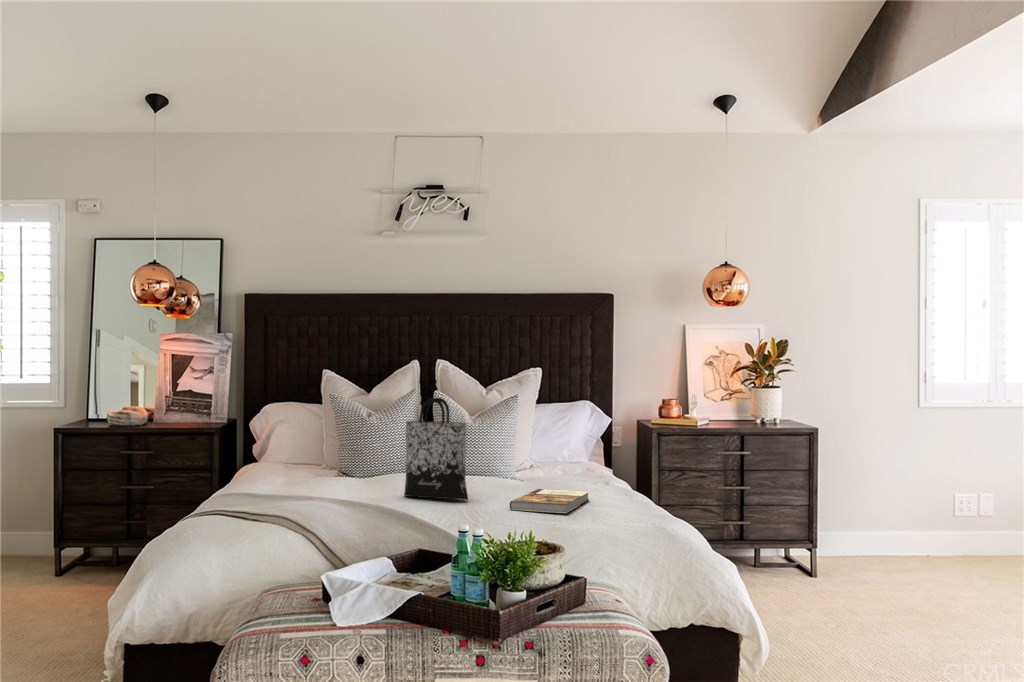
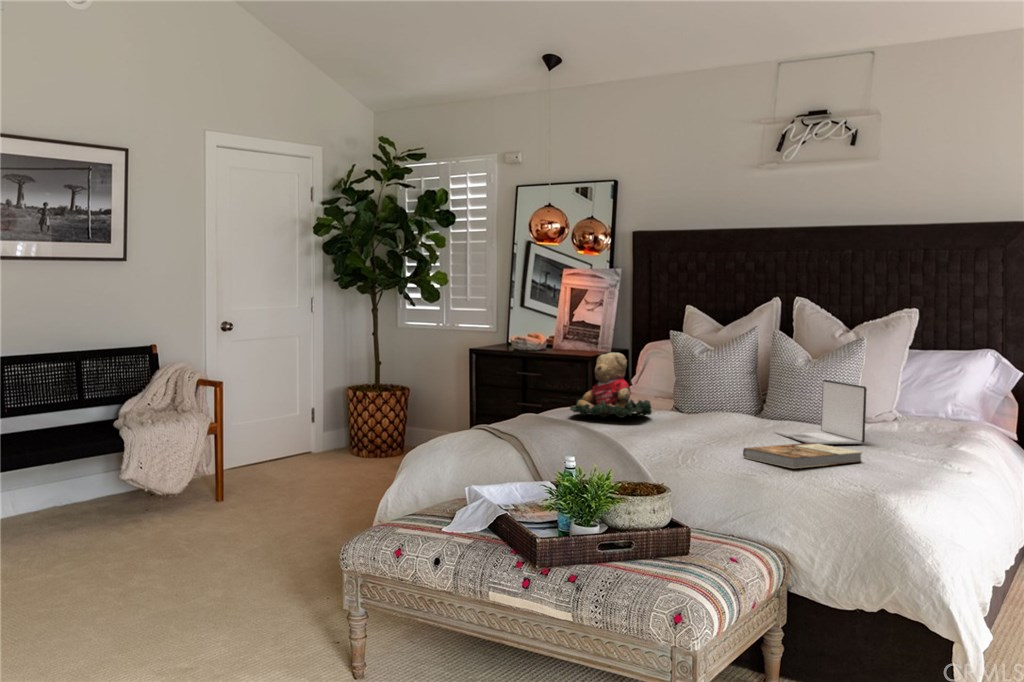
tote bag: present [404,398,468,500] -> none [665,329,722,444]
teddy bear: none [285,423,365,489] -> present [570,353,652,418]
laptop: none [477,434,558,490] -> present [774,380,867,444]

